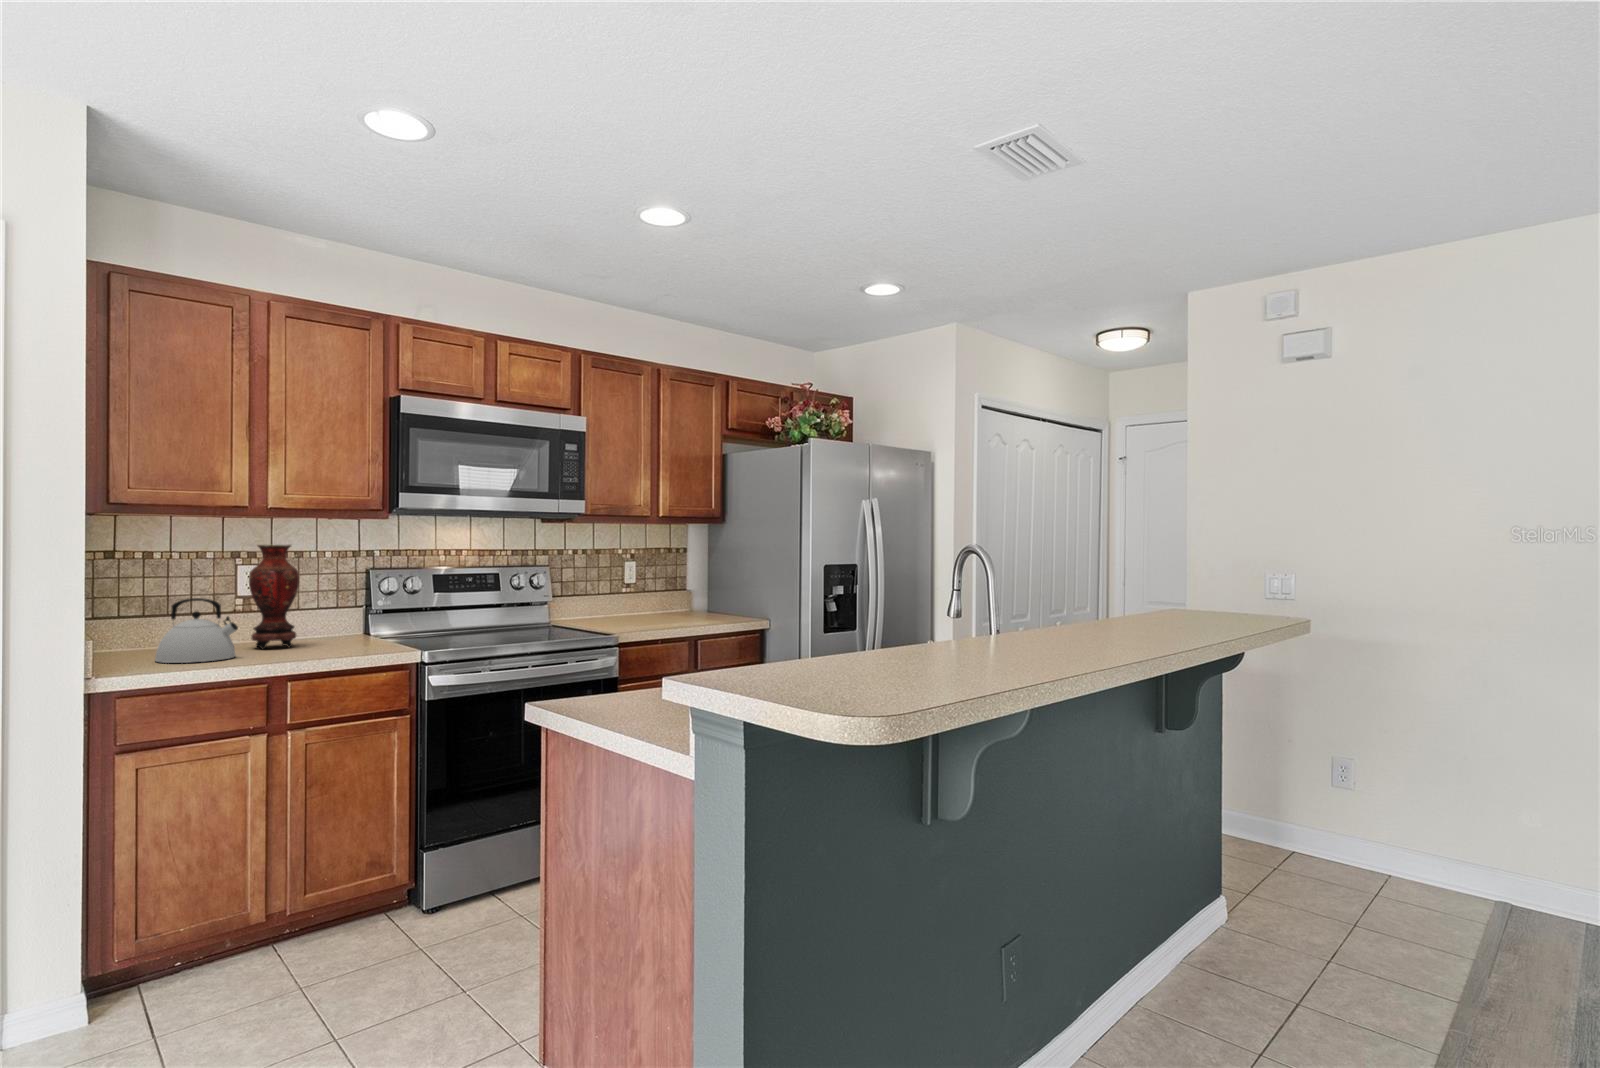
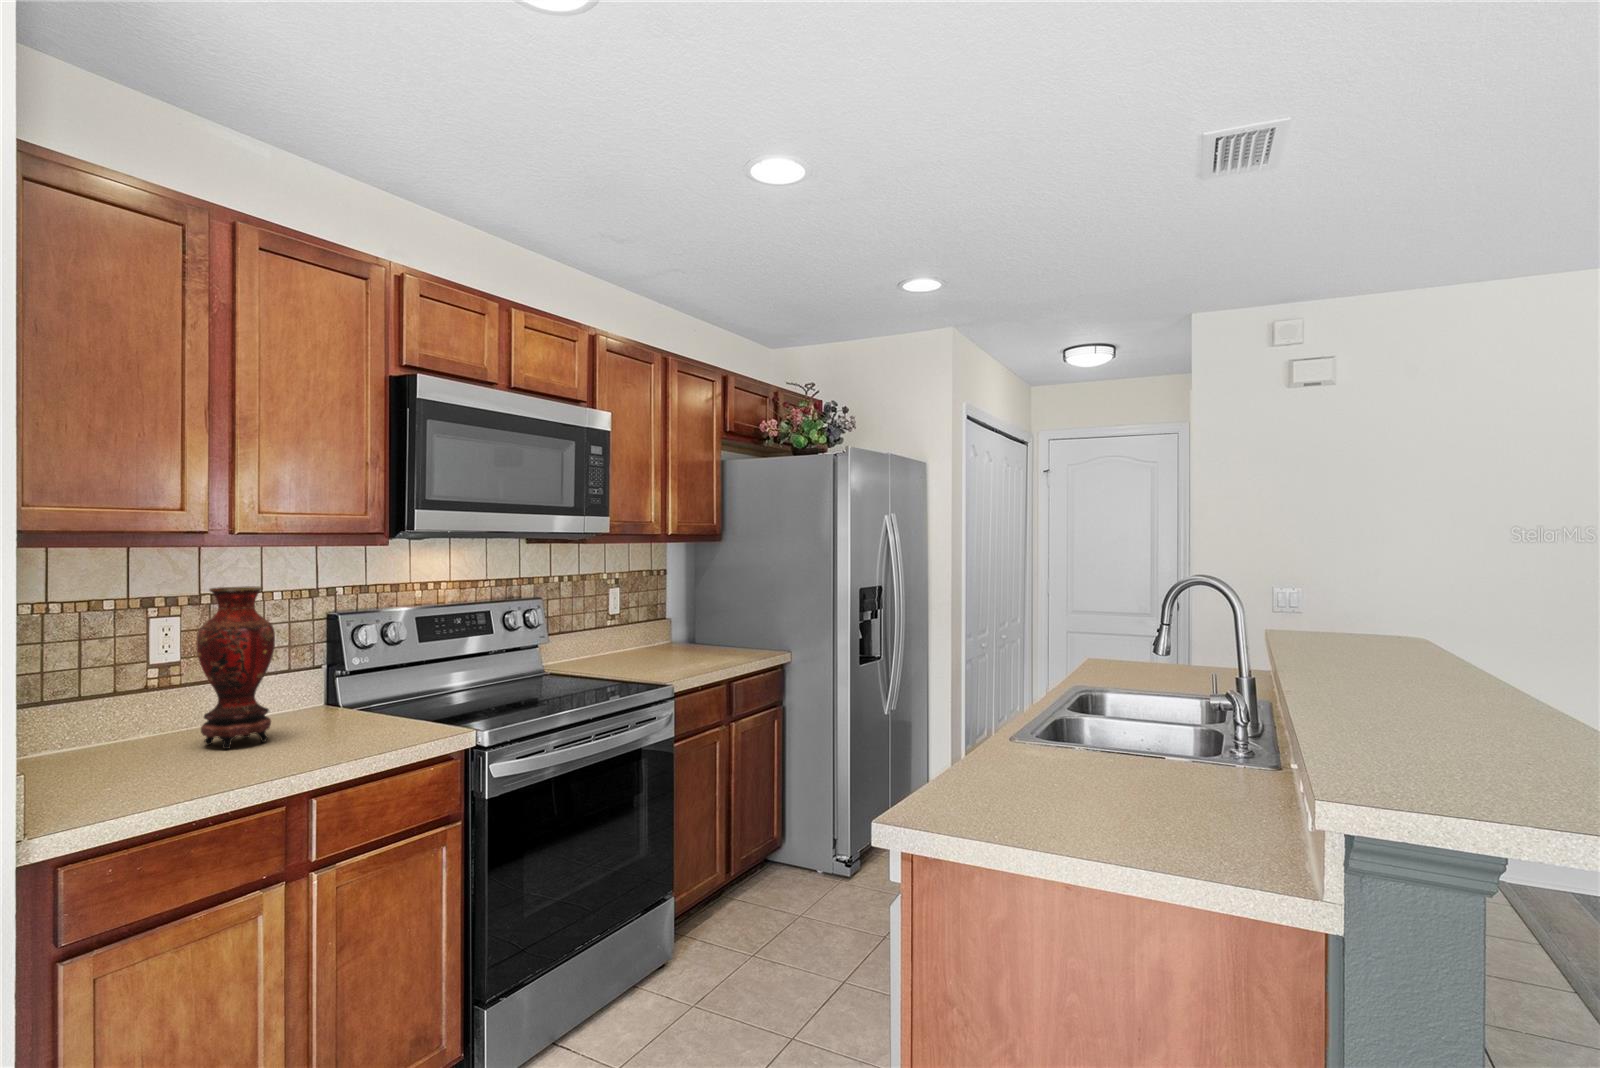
kettle: present [155,598,238,663] -> none [77,682,219,795]

